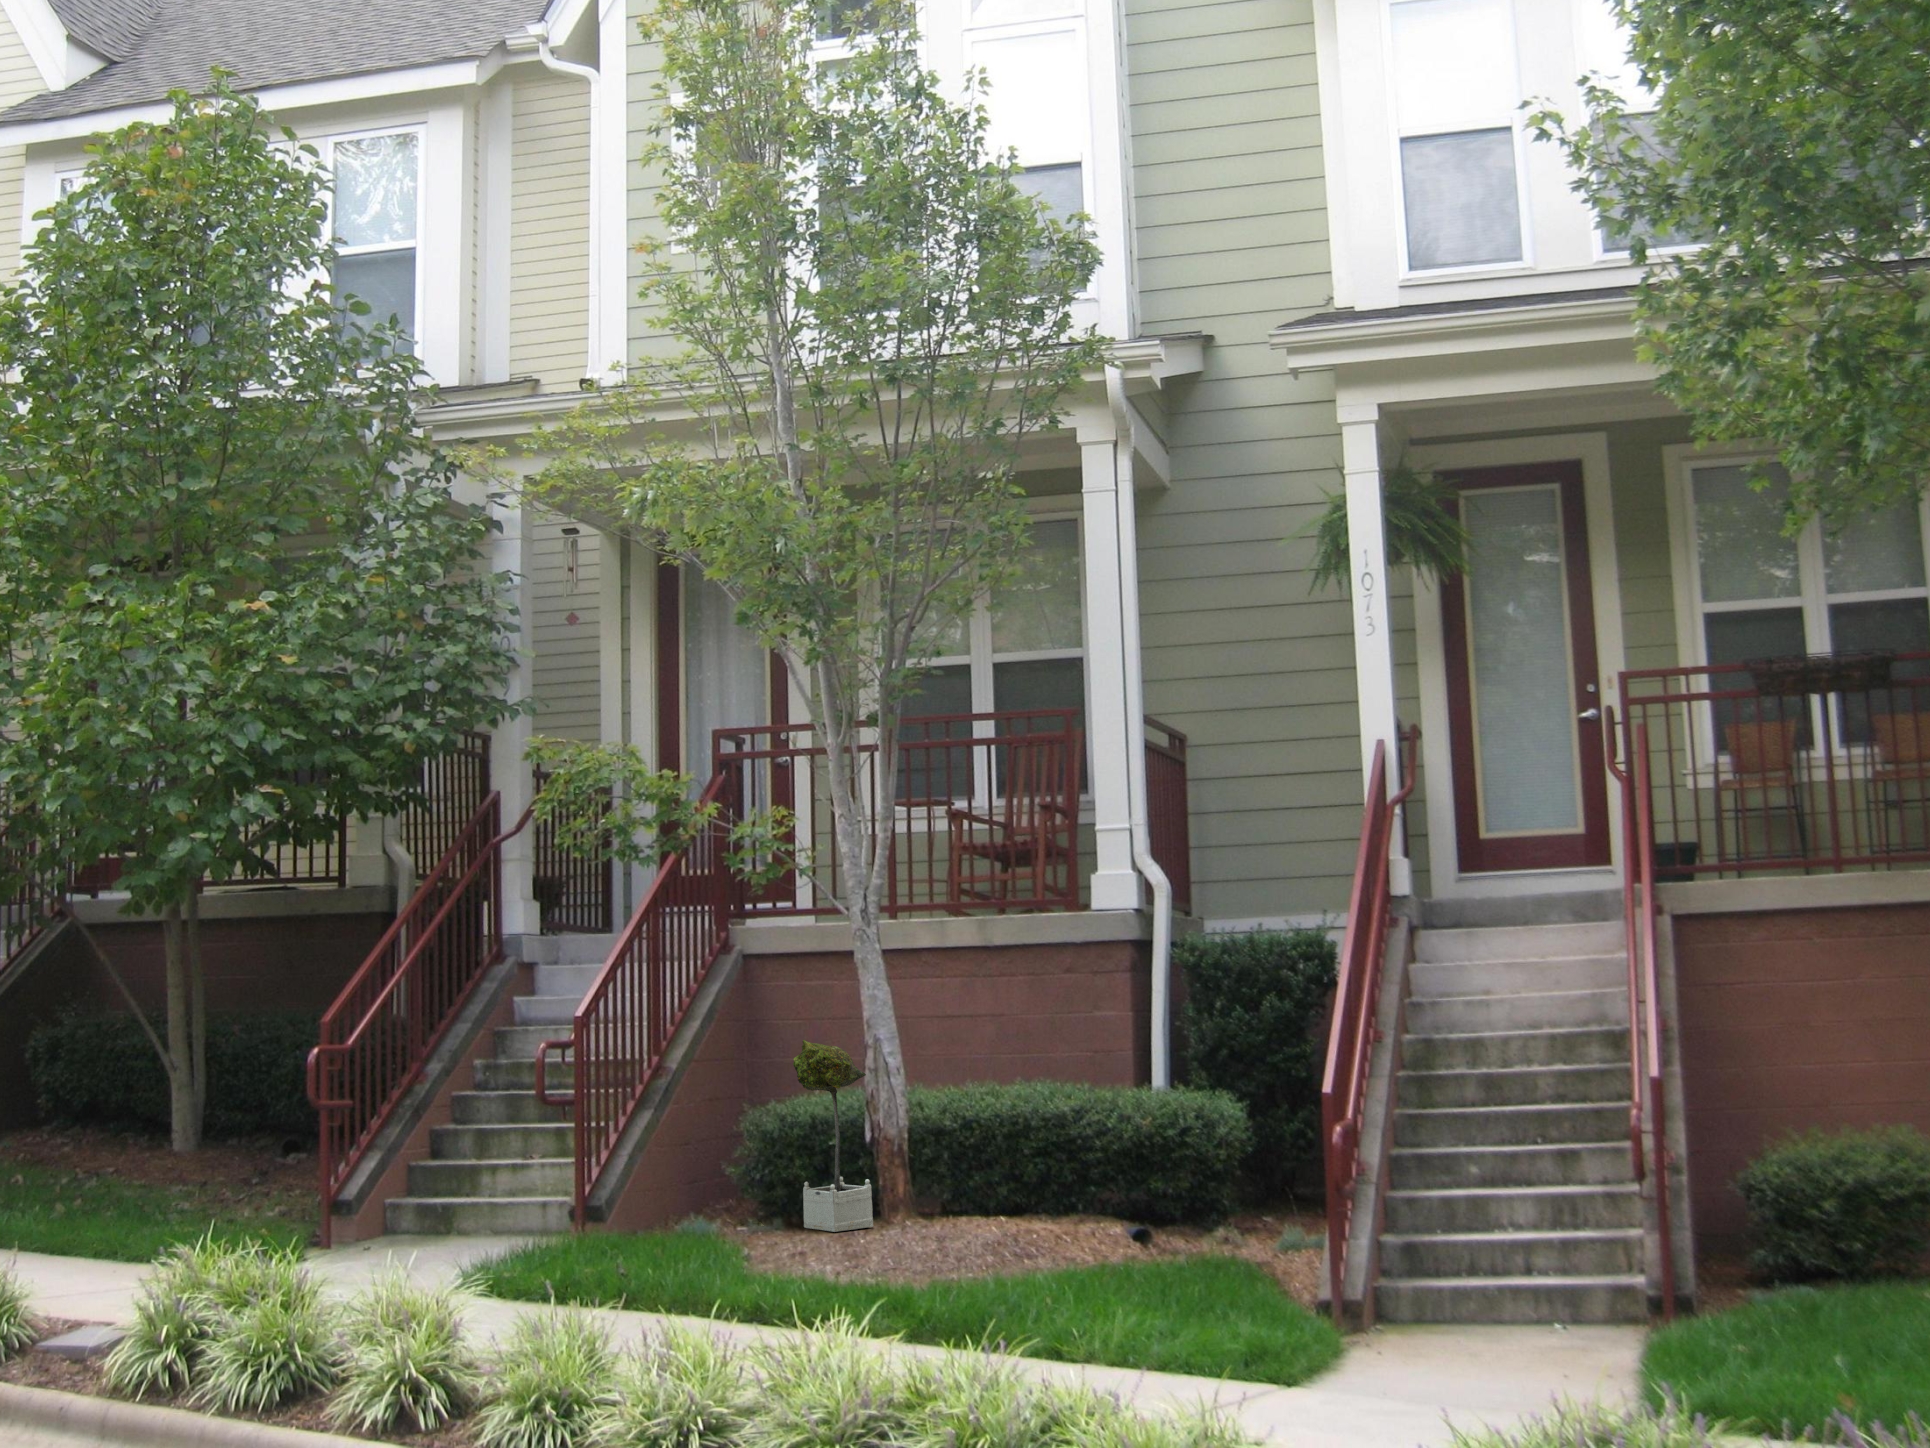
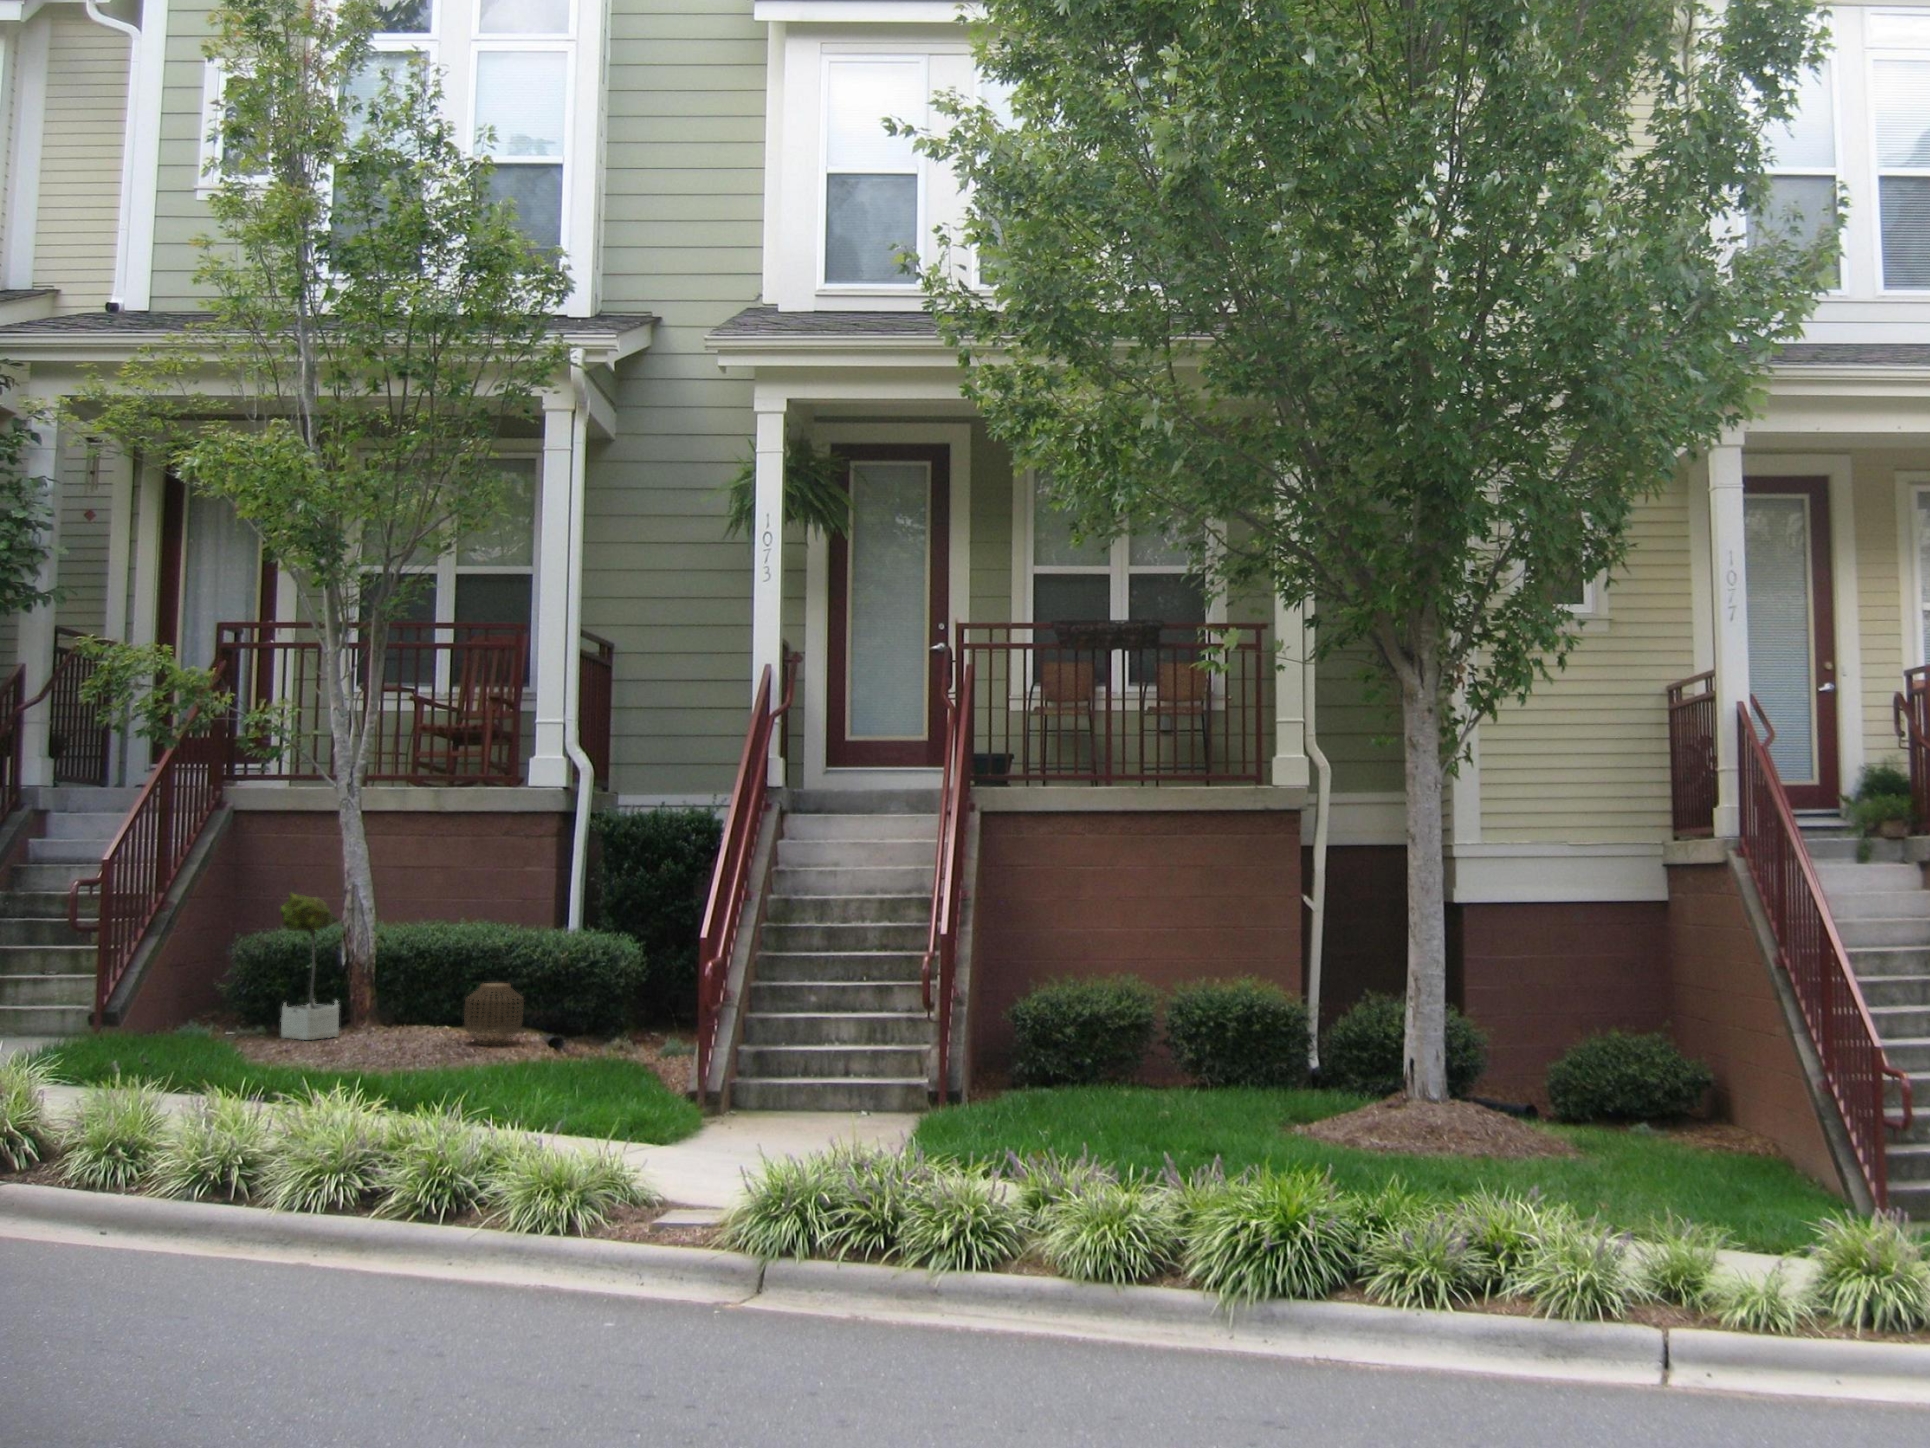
woven basket: none [1023,1156,1097,1240] -> present [464,983,523,1045]

